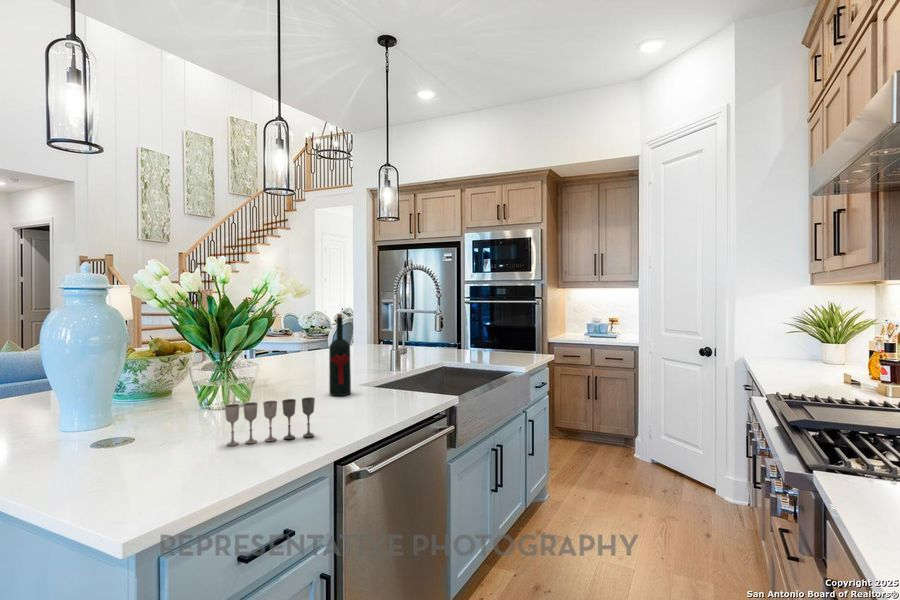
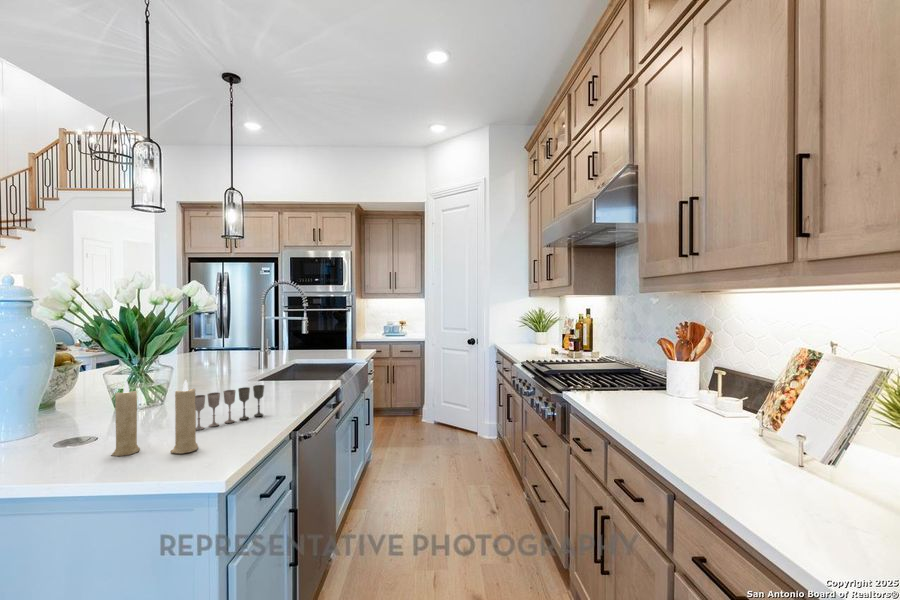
wine bottle: present [329,314,351,396] -> none [229,320,248,390]
candle: none [119,380,194,477] -> present [112,380,198,456]

